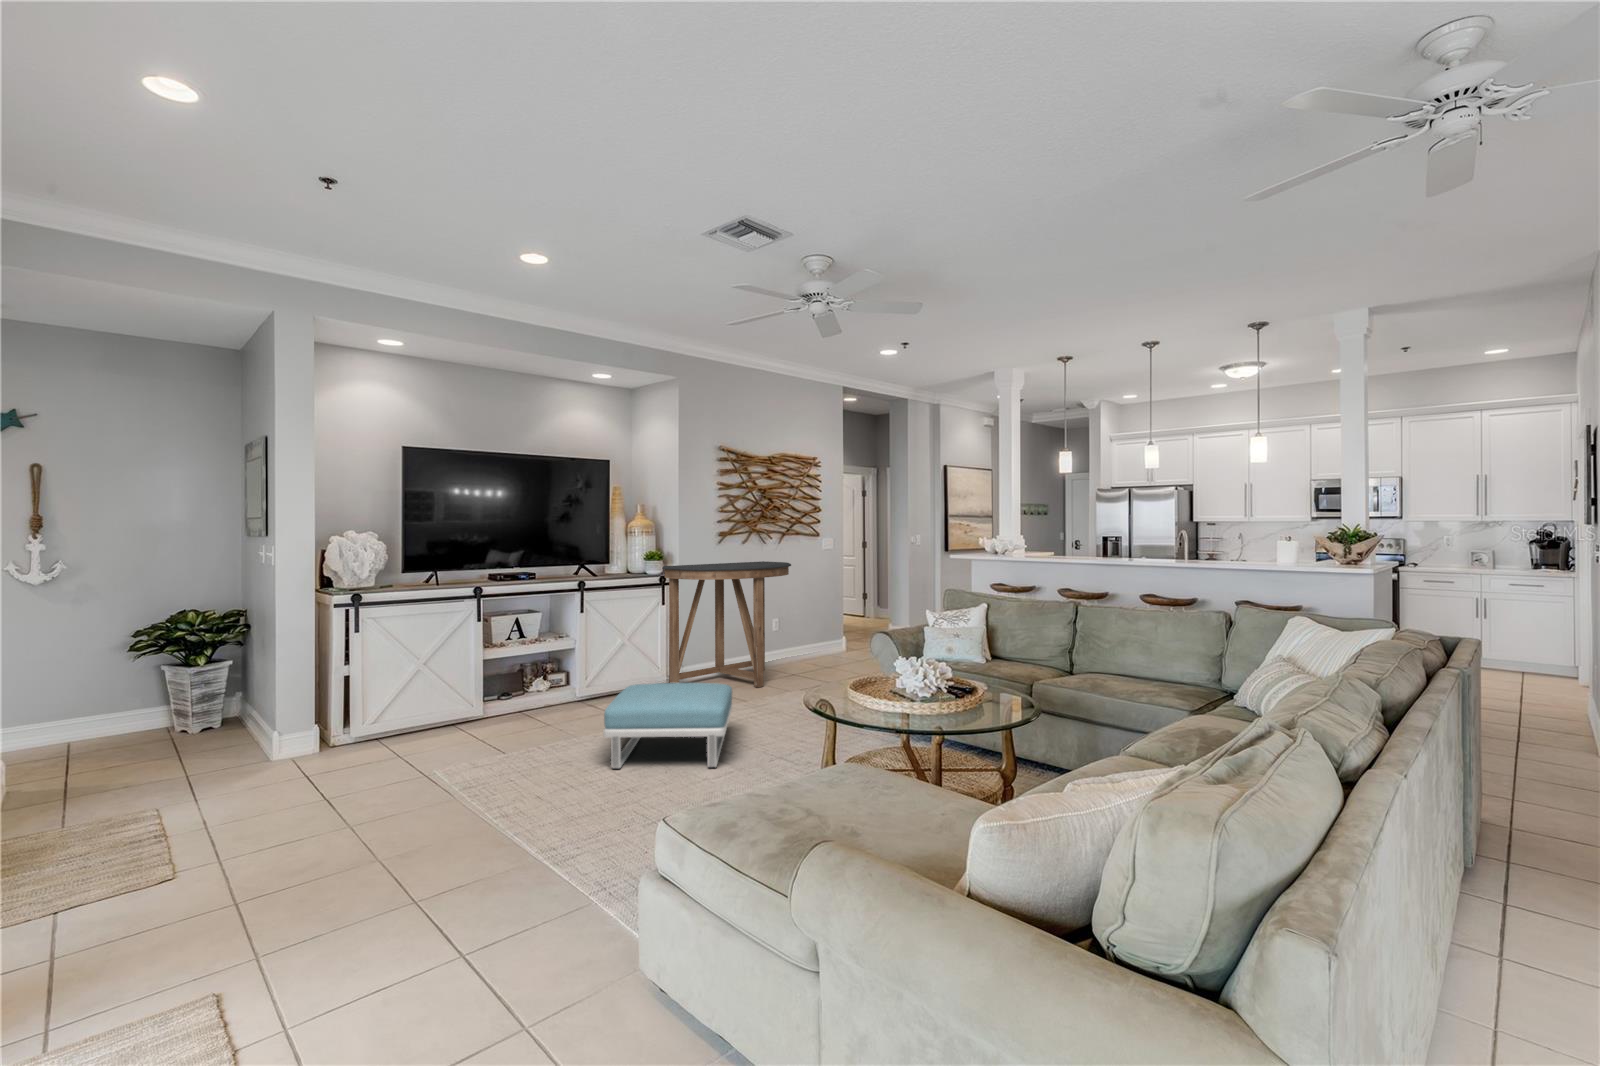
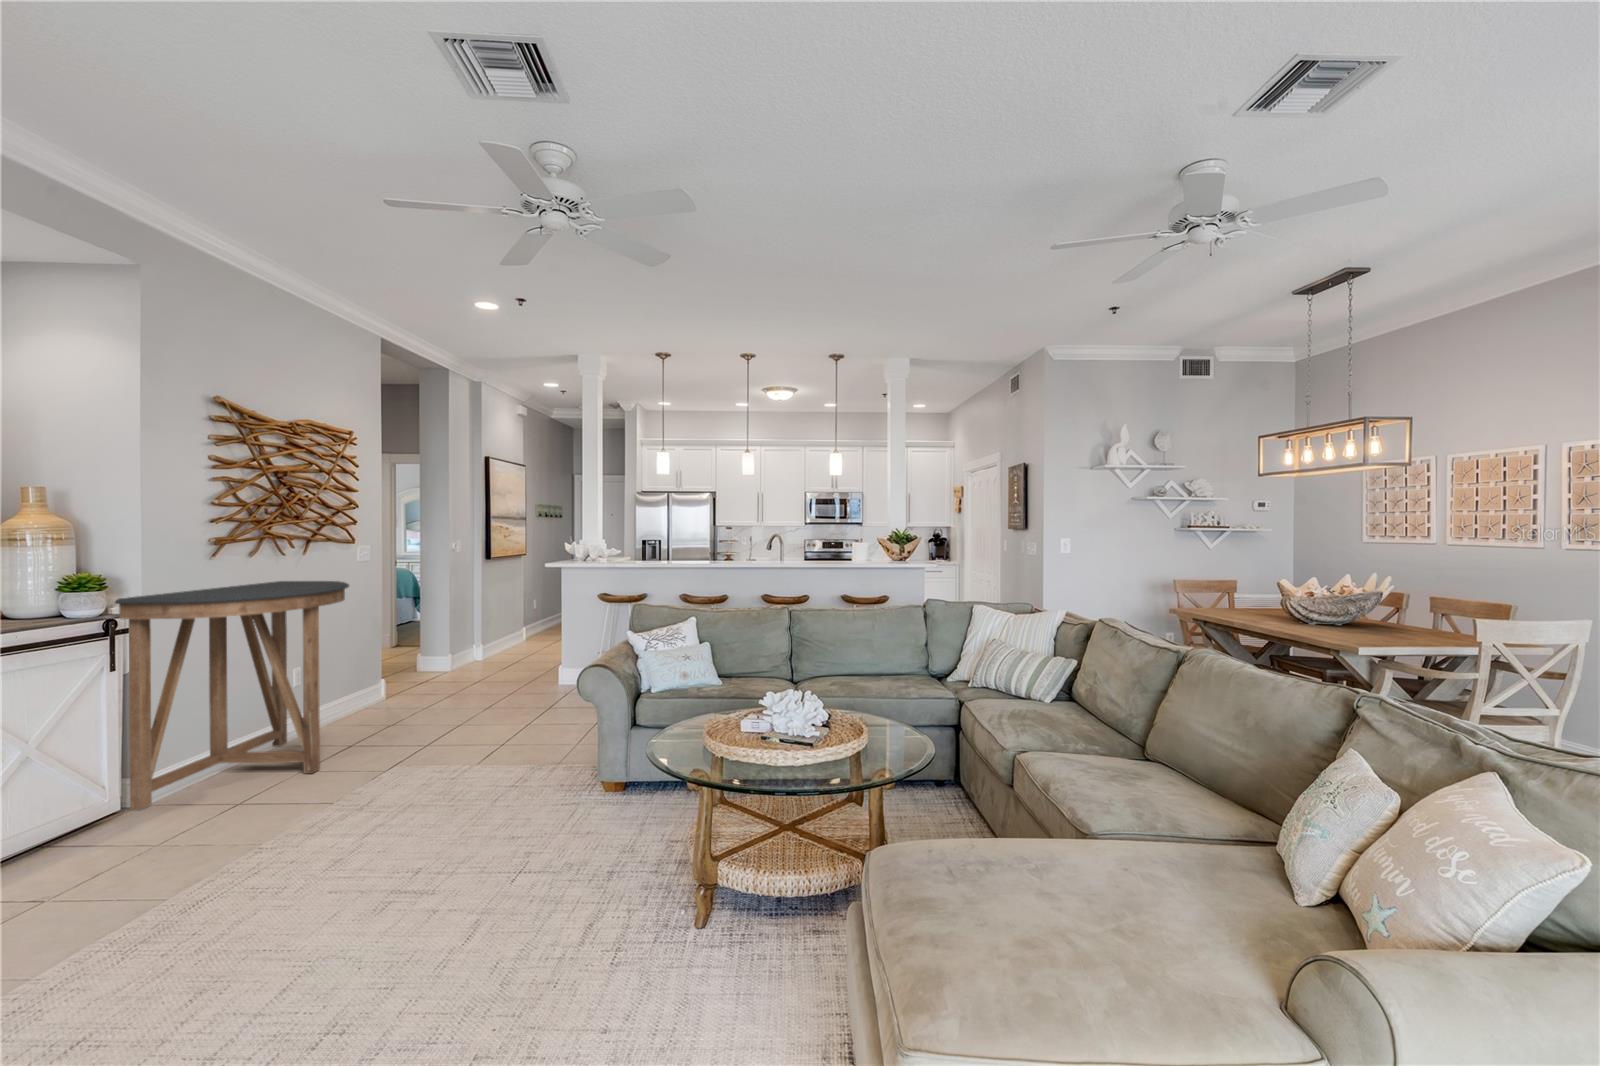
footstool: present [603,683,732,768] -> none [145,784,430,1008]

